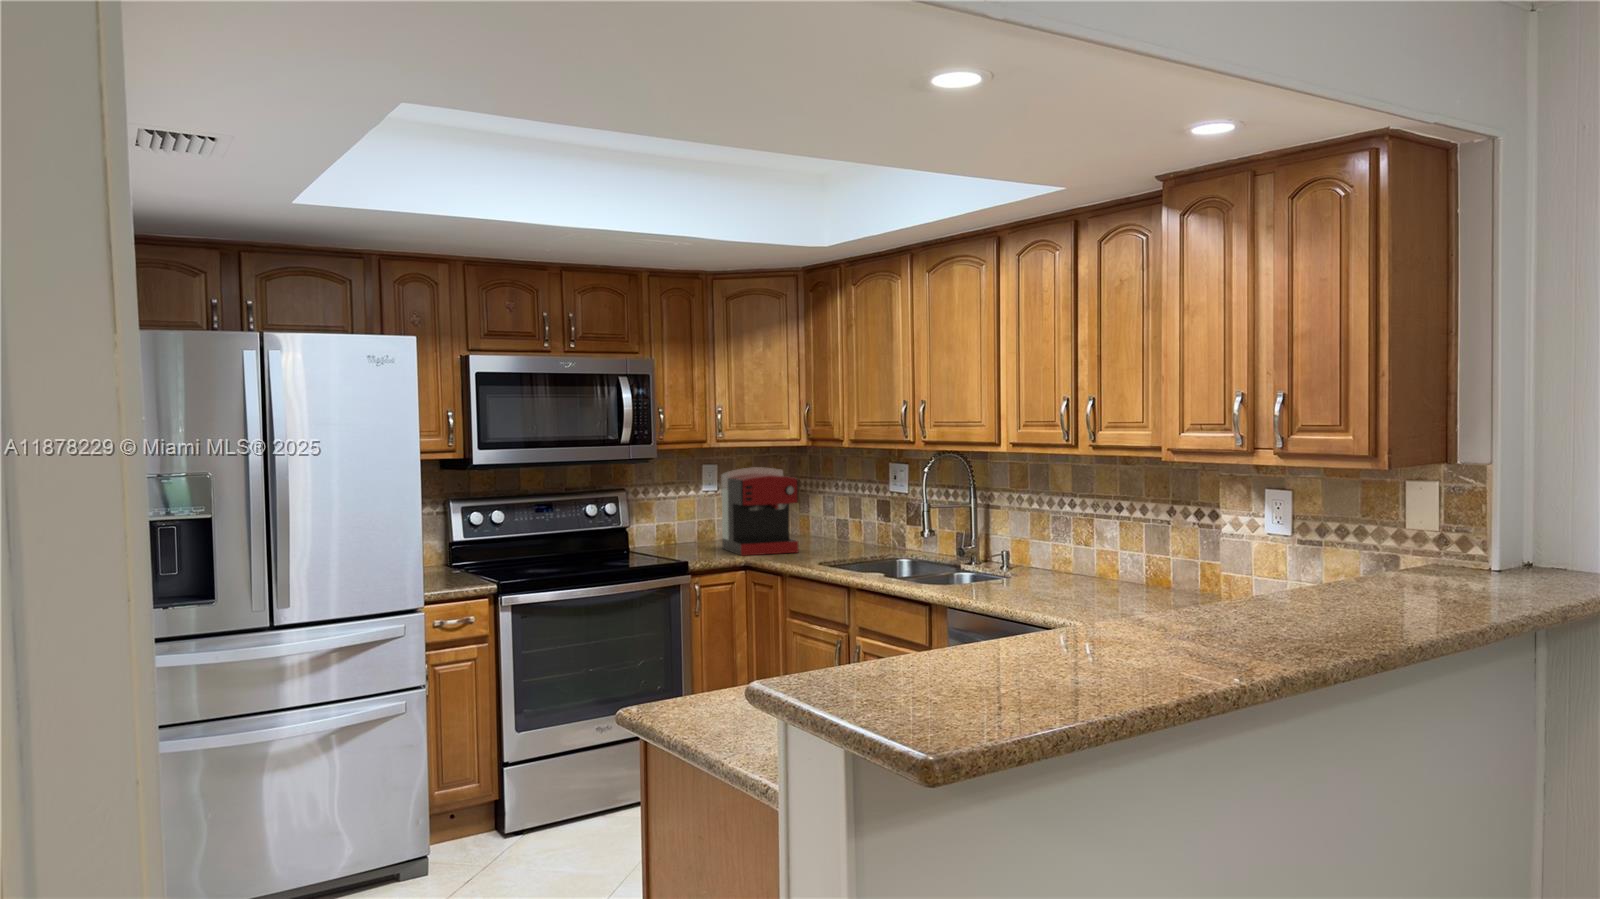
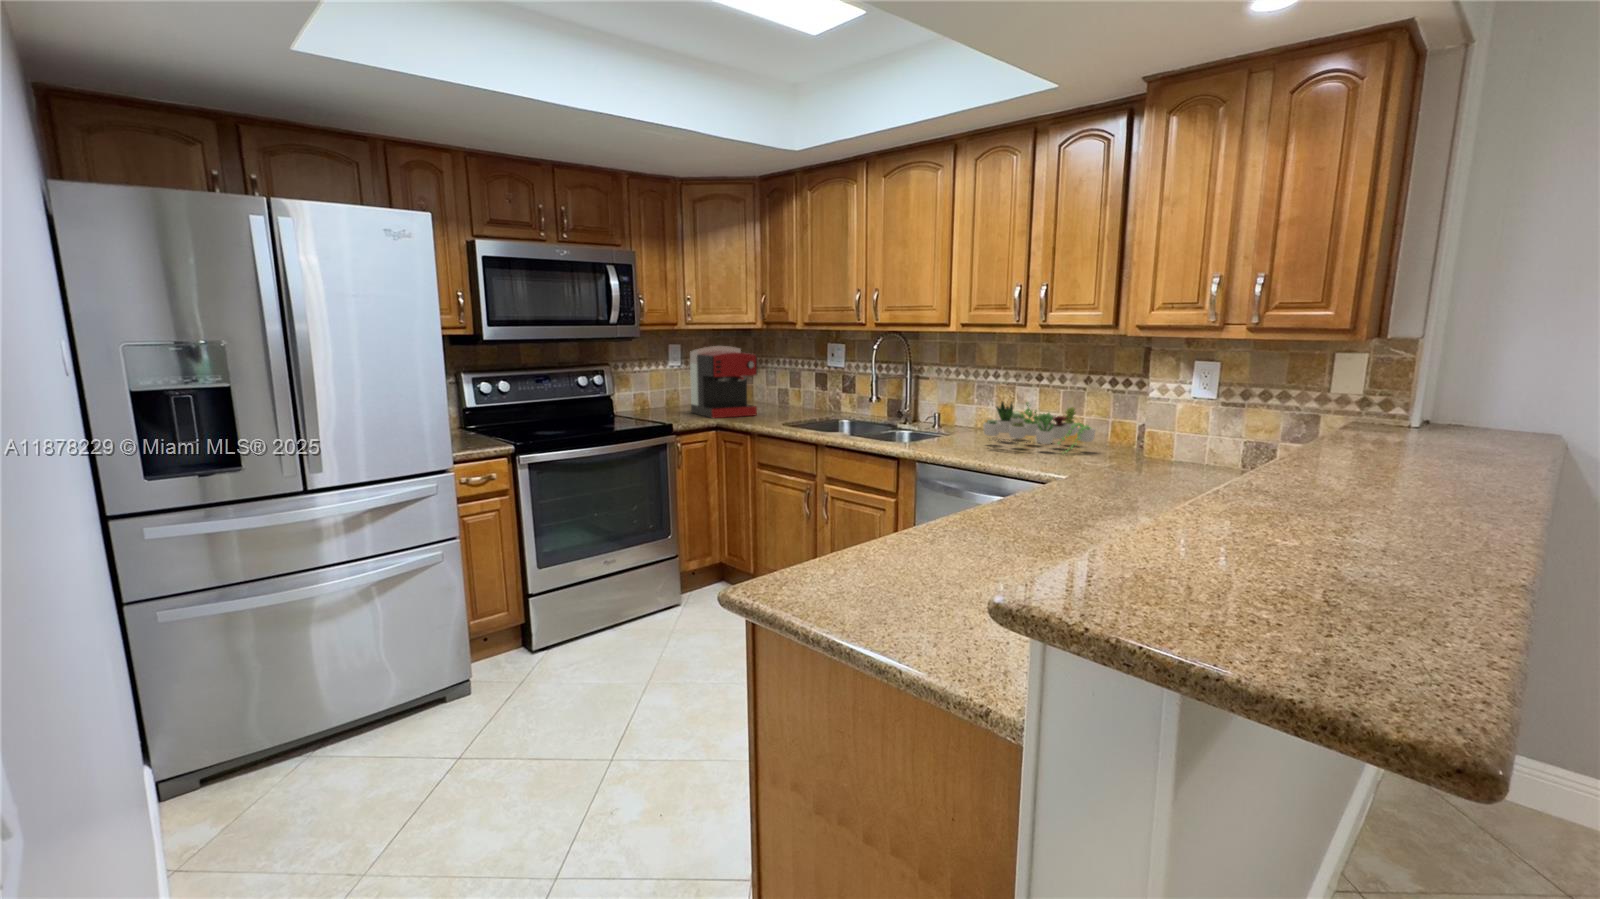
succulent plant: none [1020,534,1167,604] -> present [983,402,1095,454]

